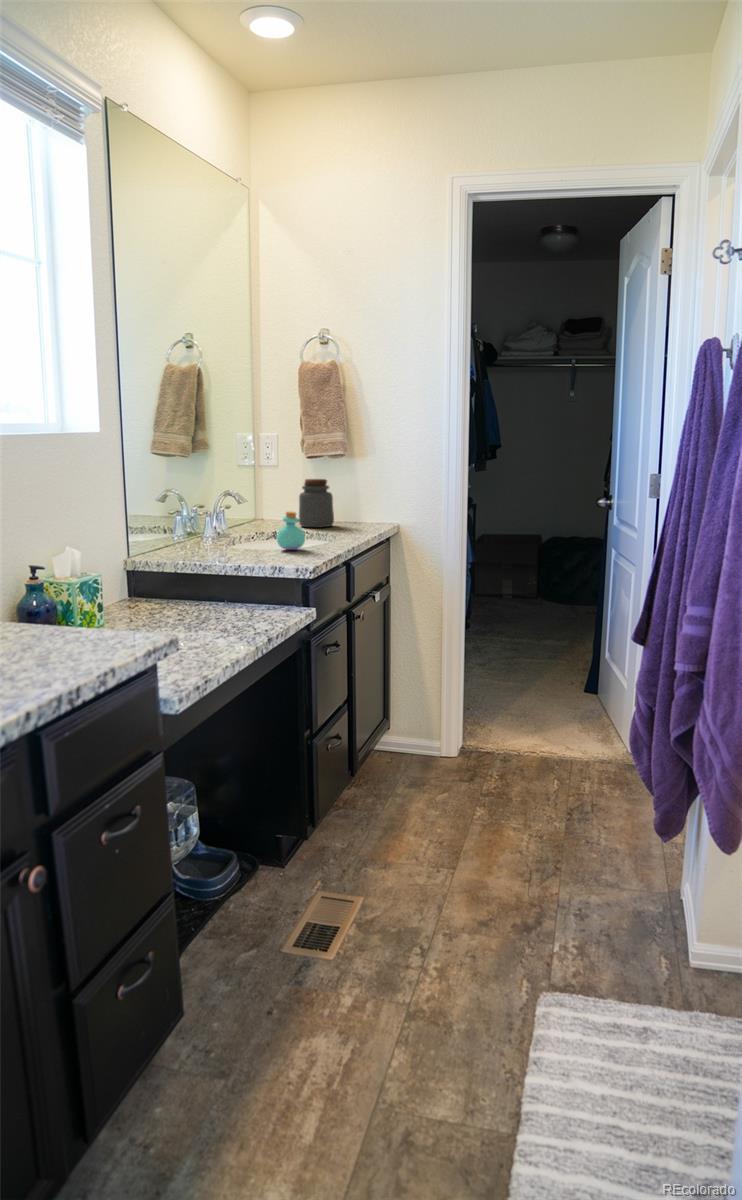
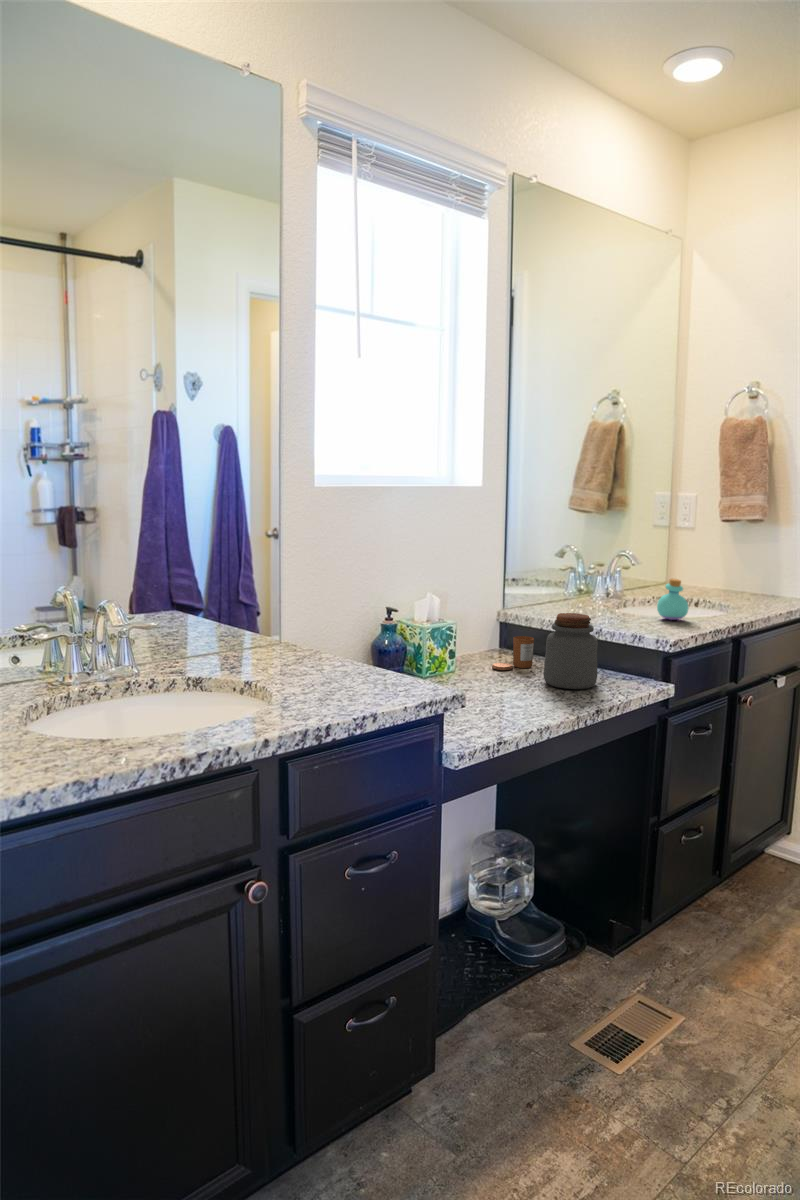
jar: present [299,479,334,527] -> present [543,613,598,689]
candle: none [137,581,177,618] -> present [492,636,534,670]

